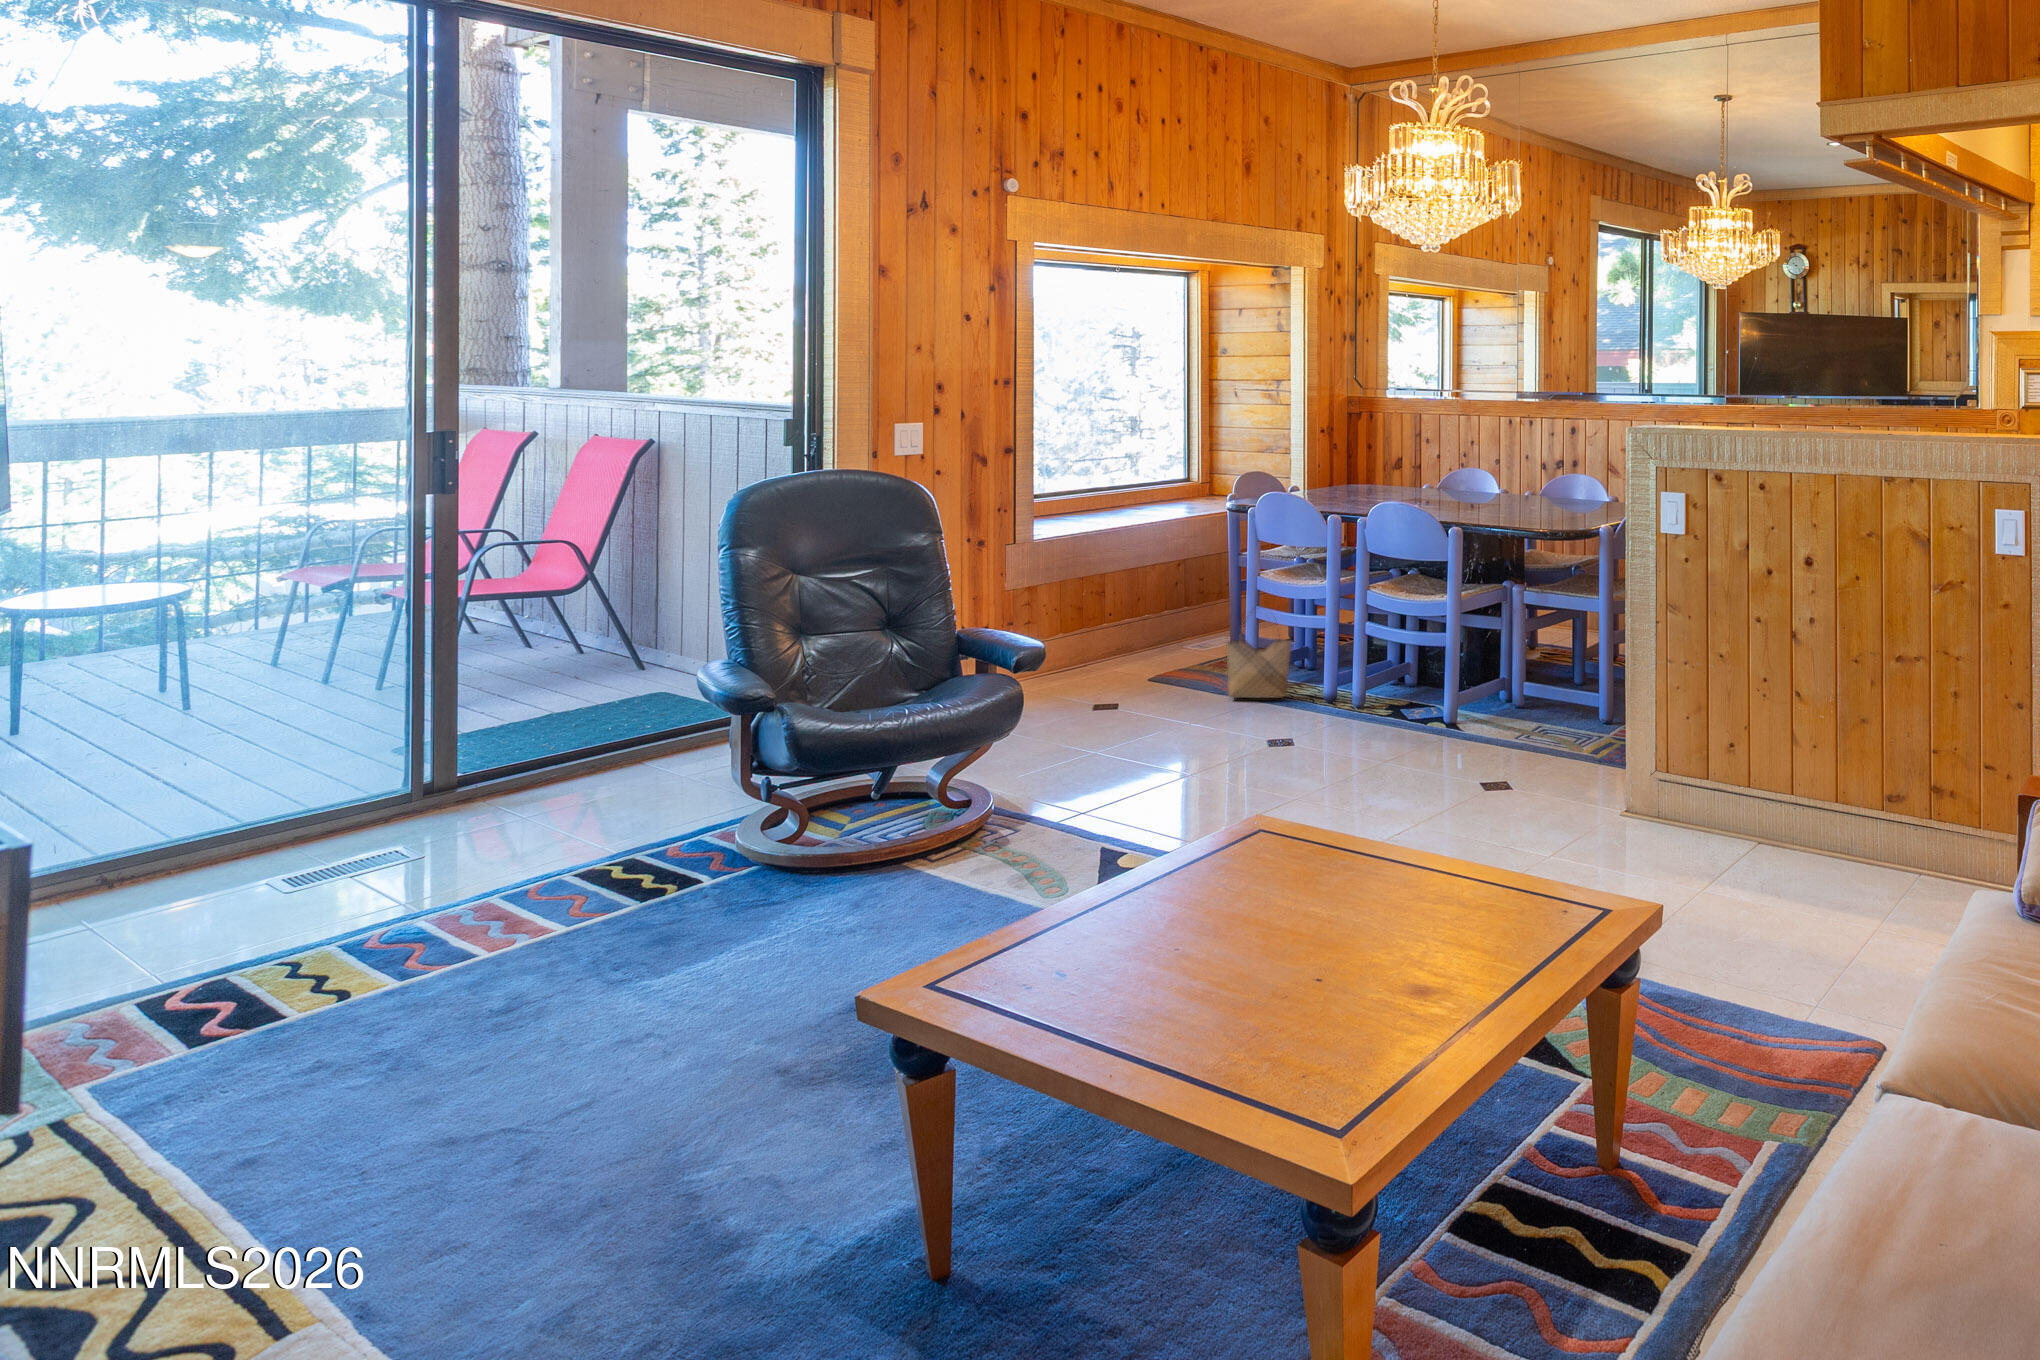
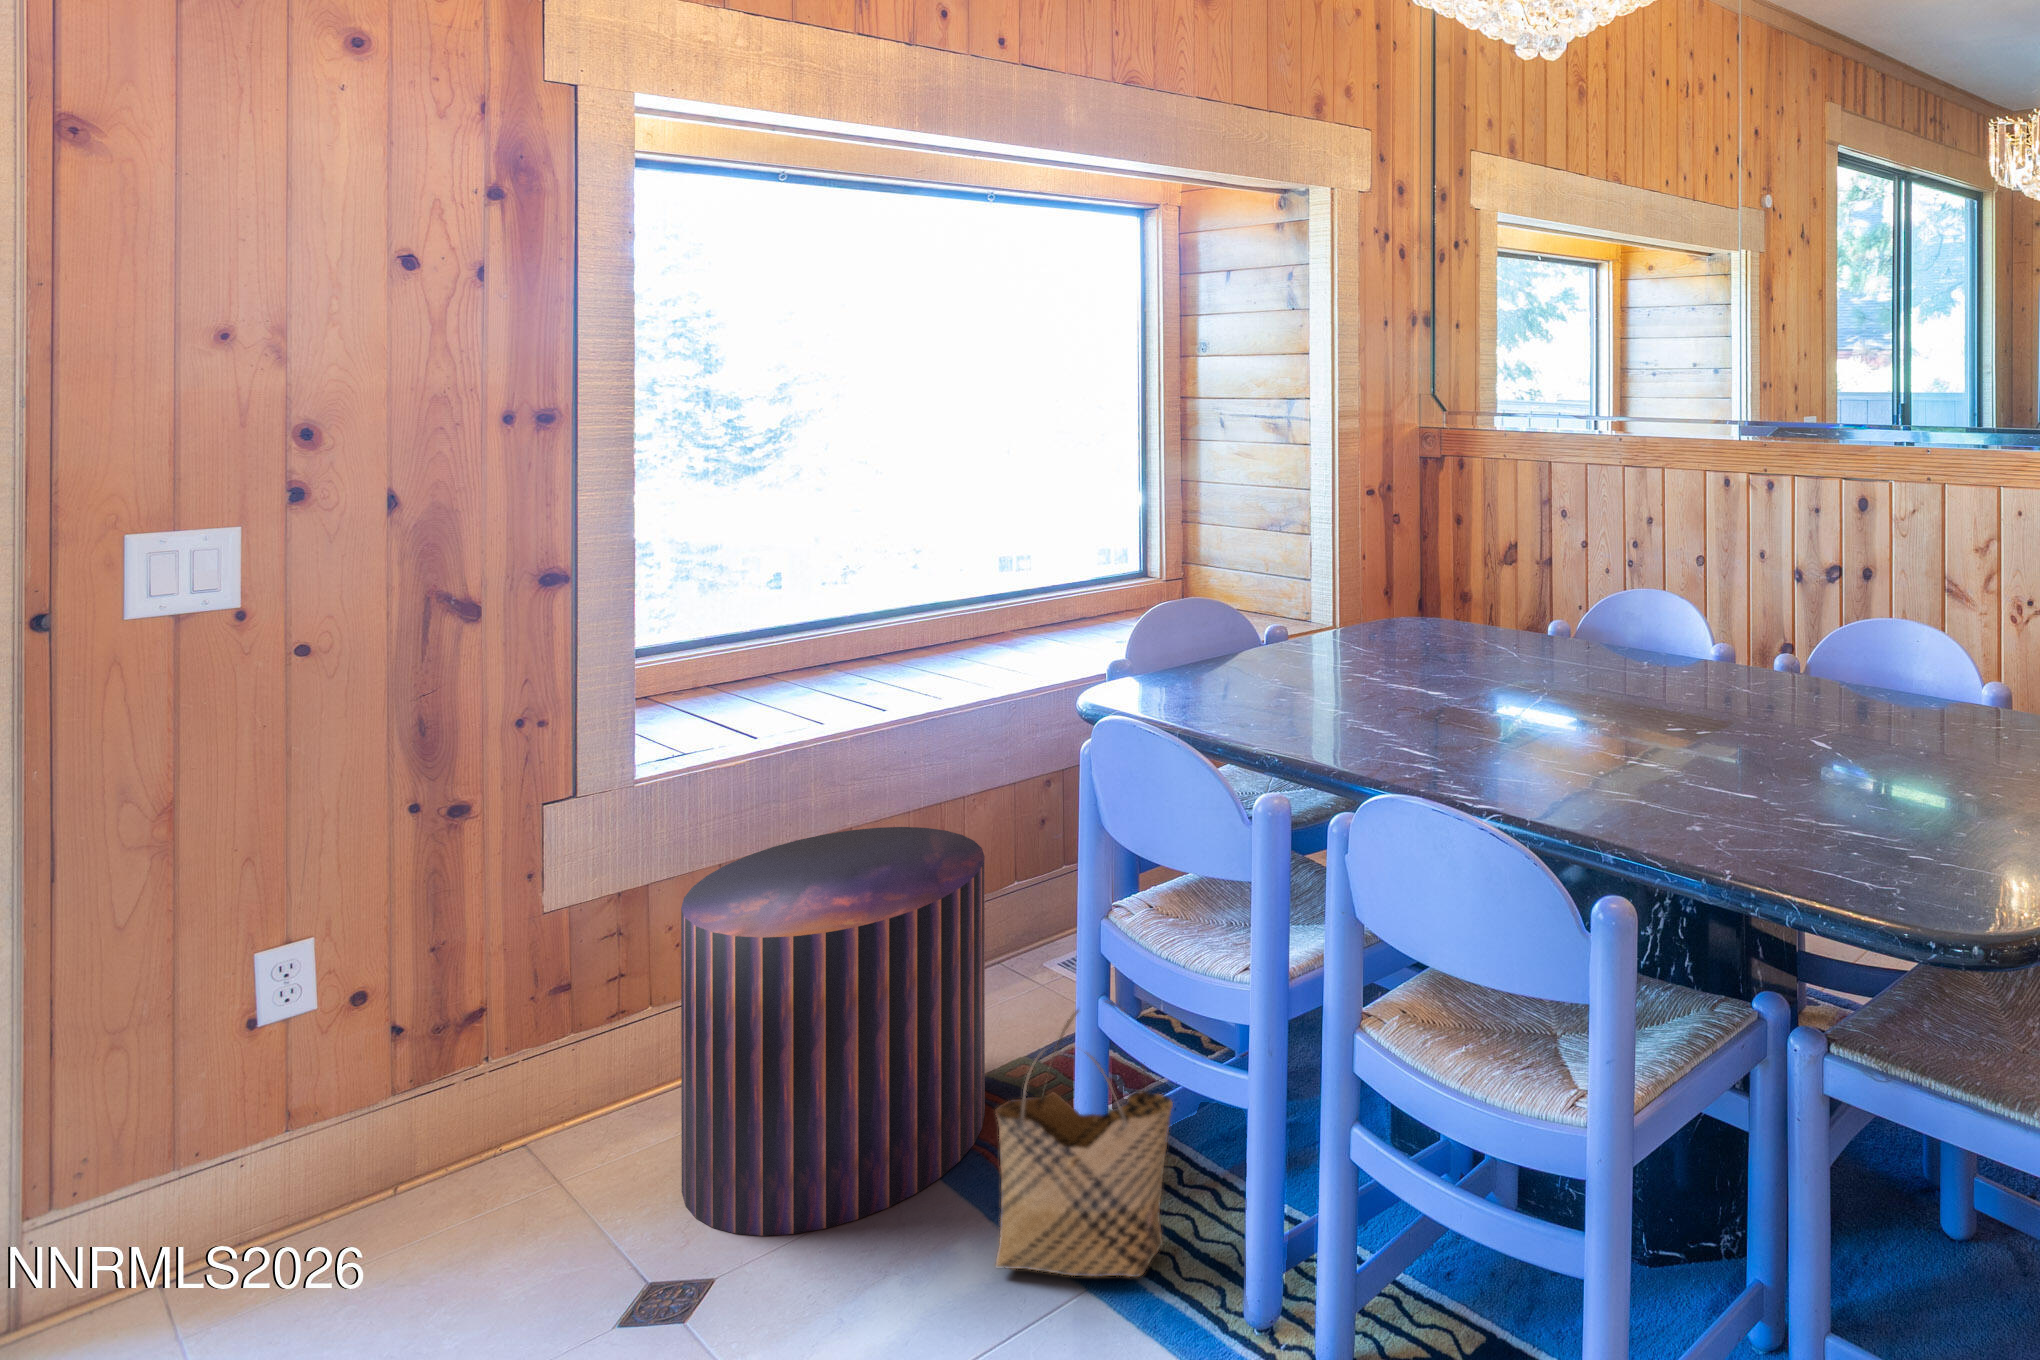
pouf: none [1080,564,1196,697] -> present [681,827,985,1236]

